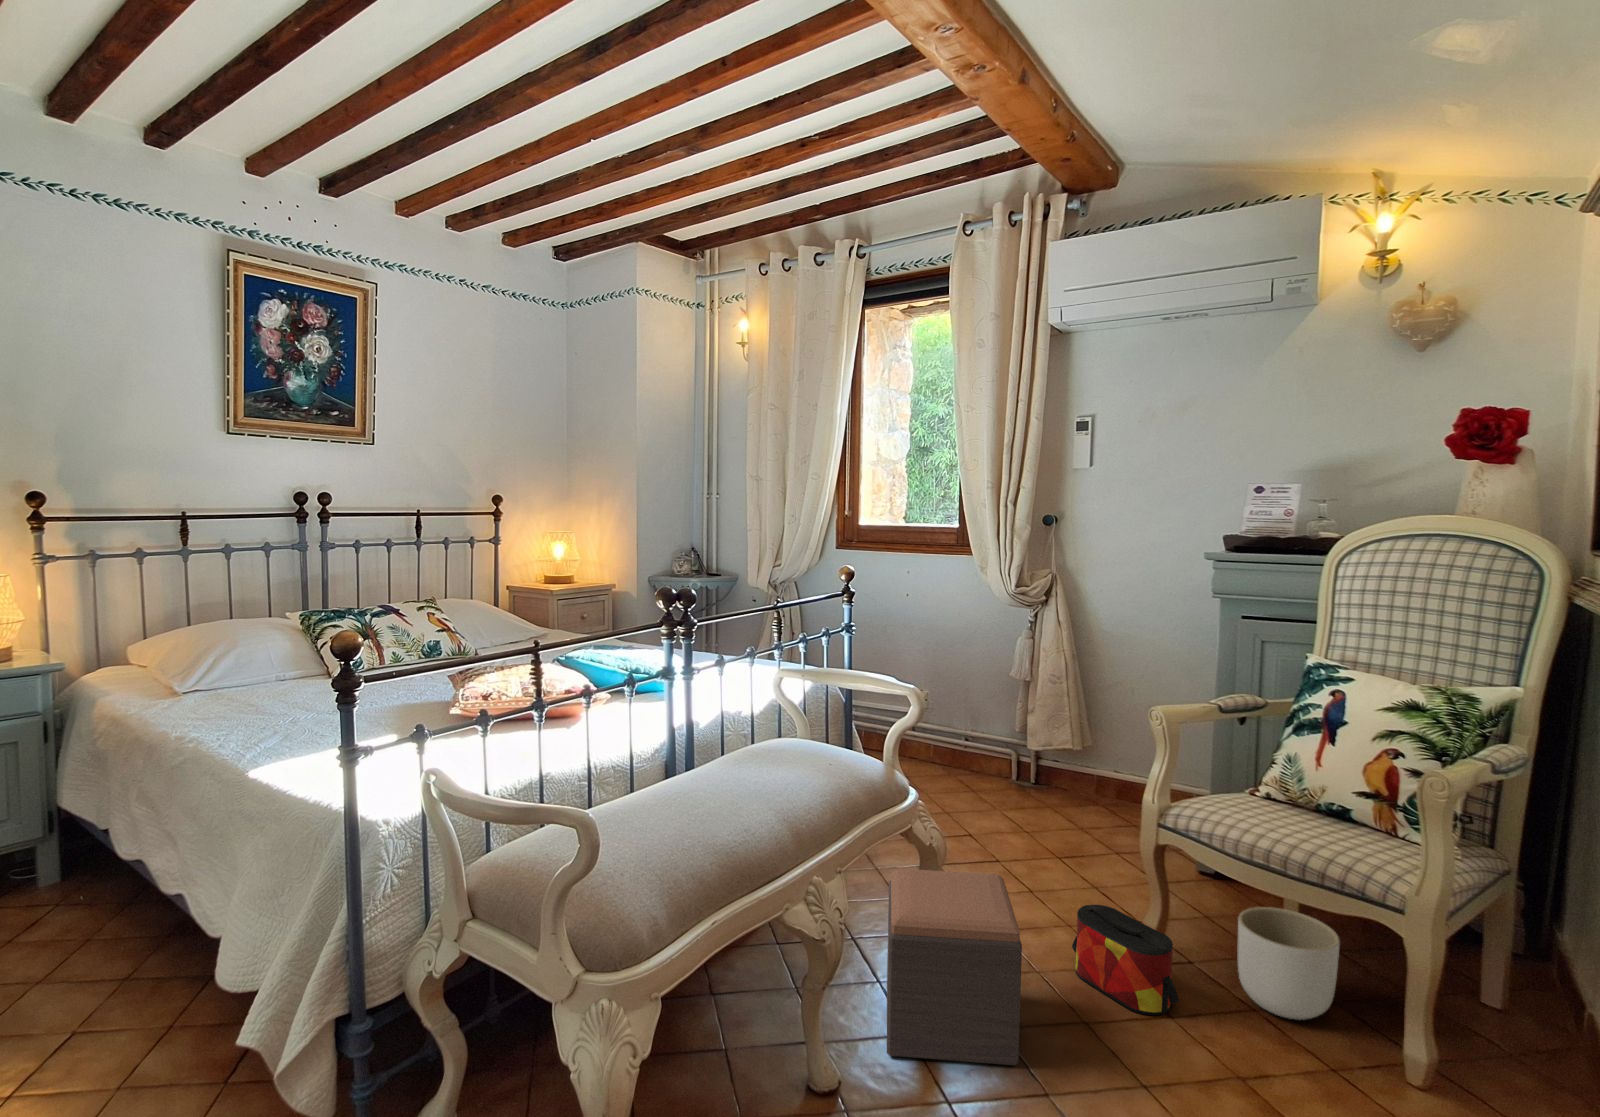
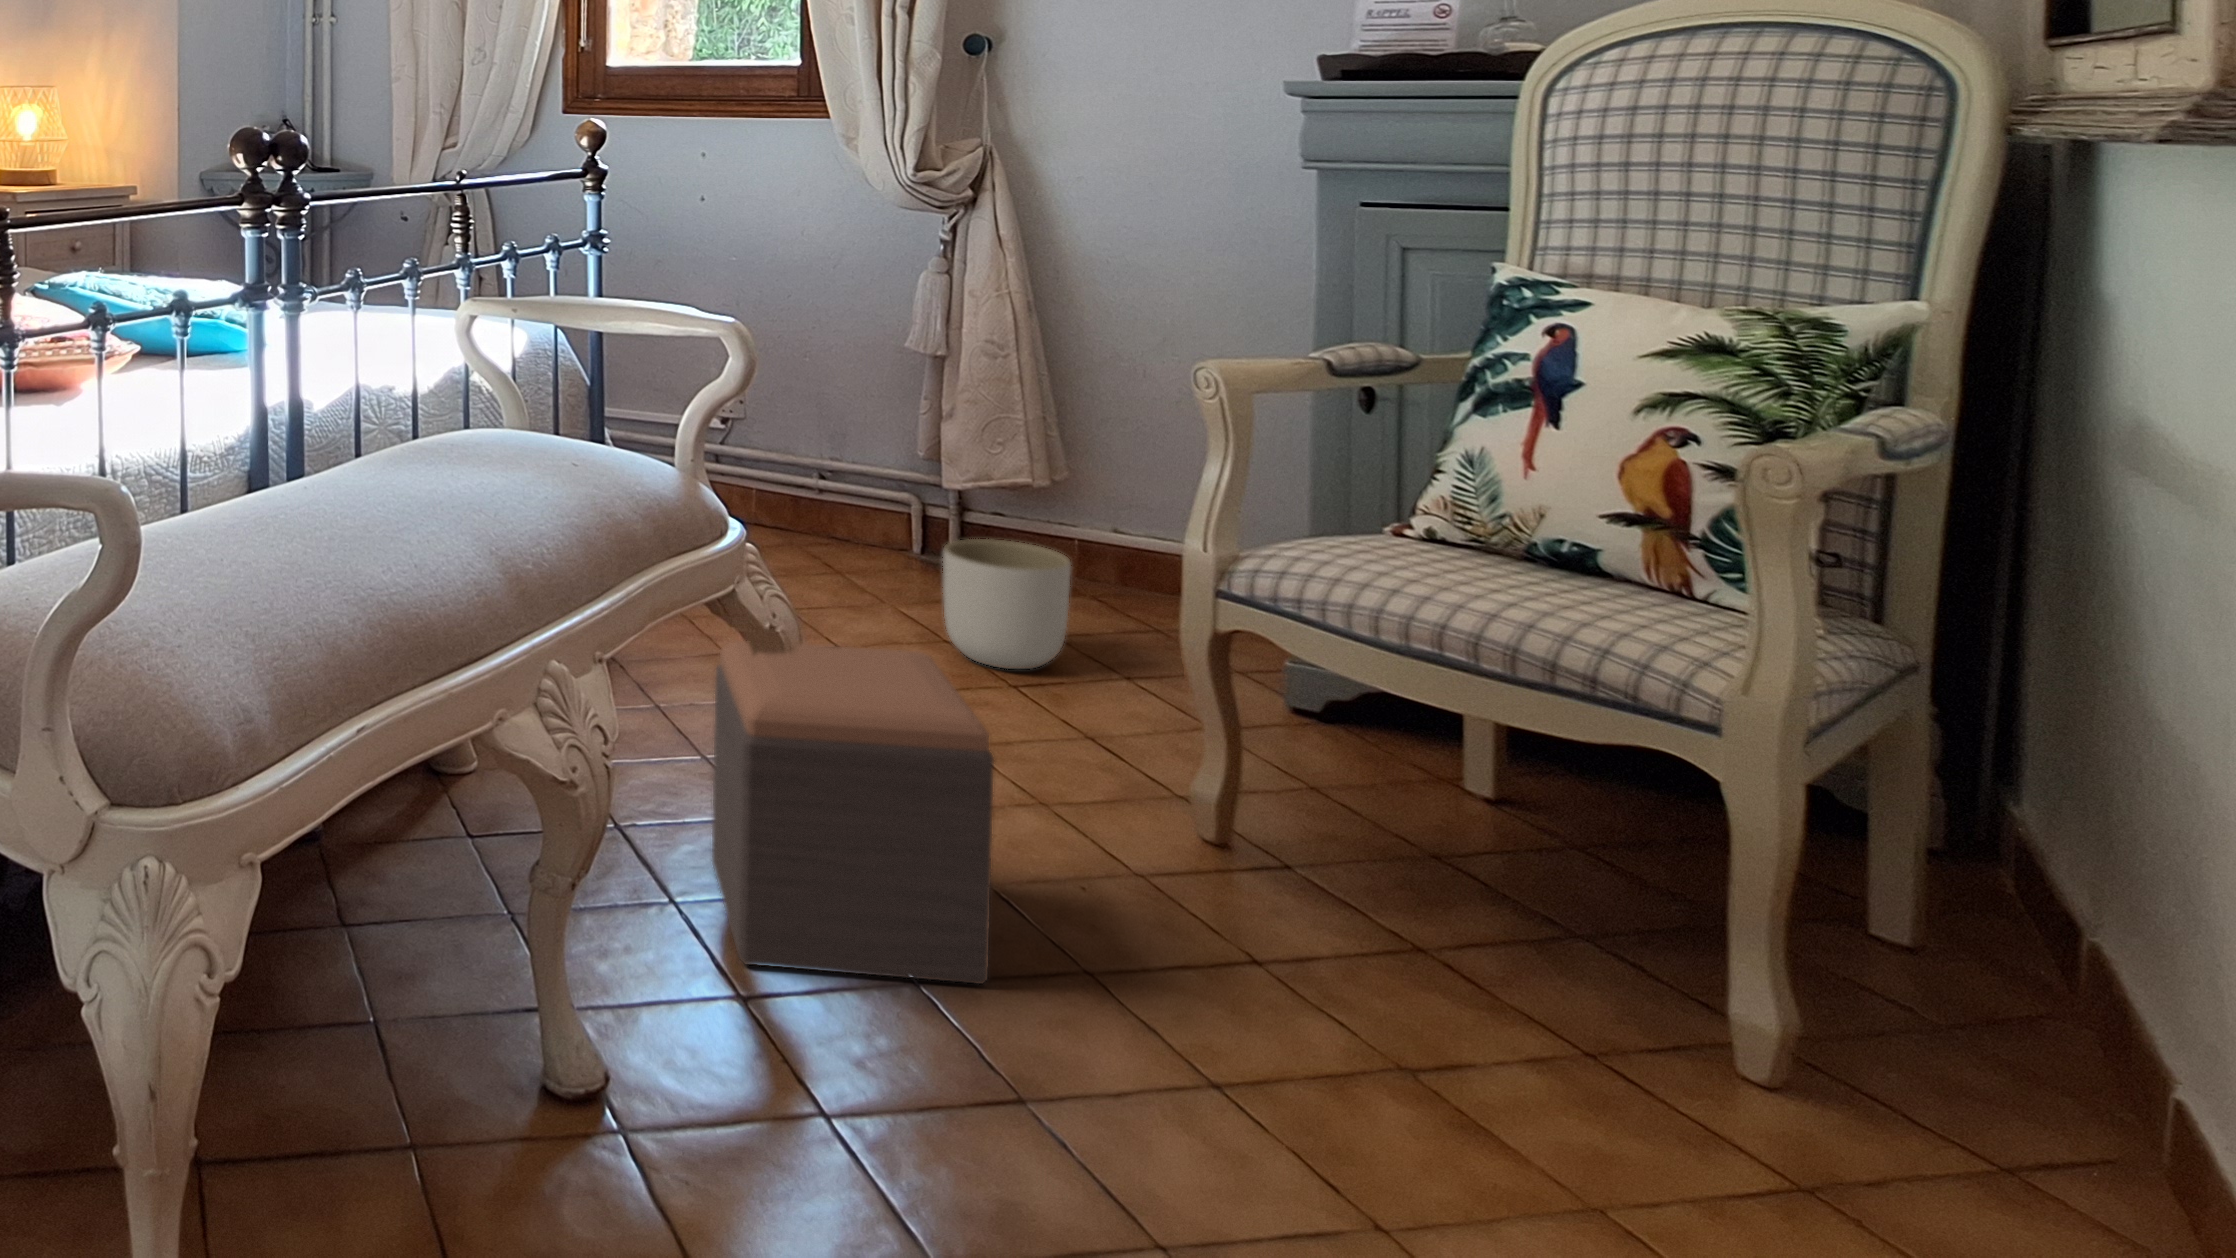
bag: present [1072,905,1179,1015] -> none [1053,728,1276,918]
planter: present [1238,907,1340,1020] -> present [943,539,1071,669]

